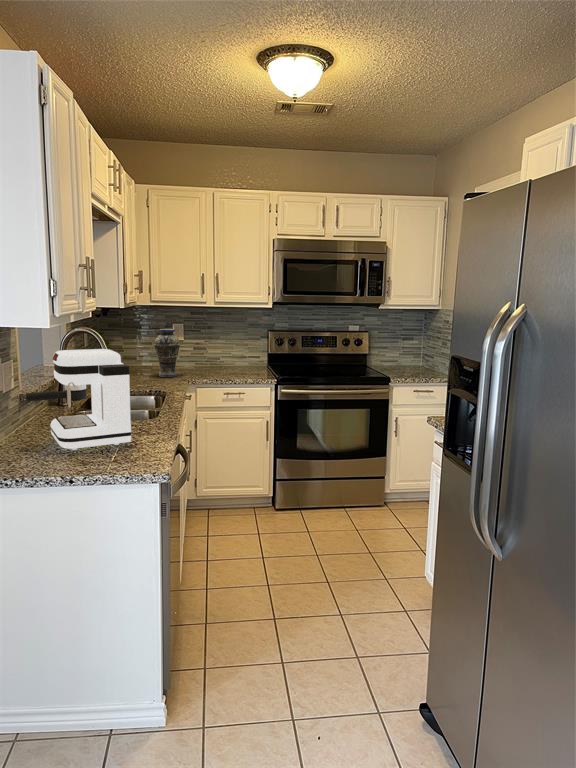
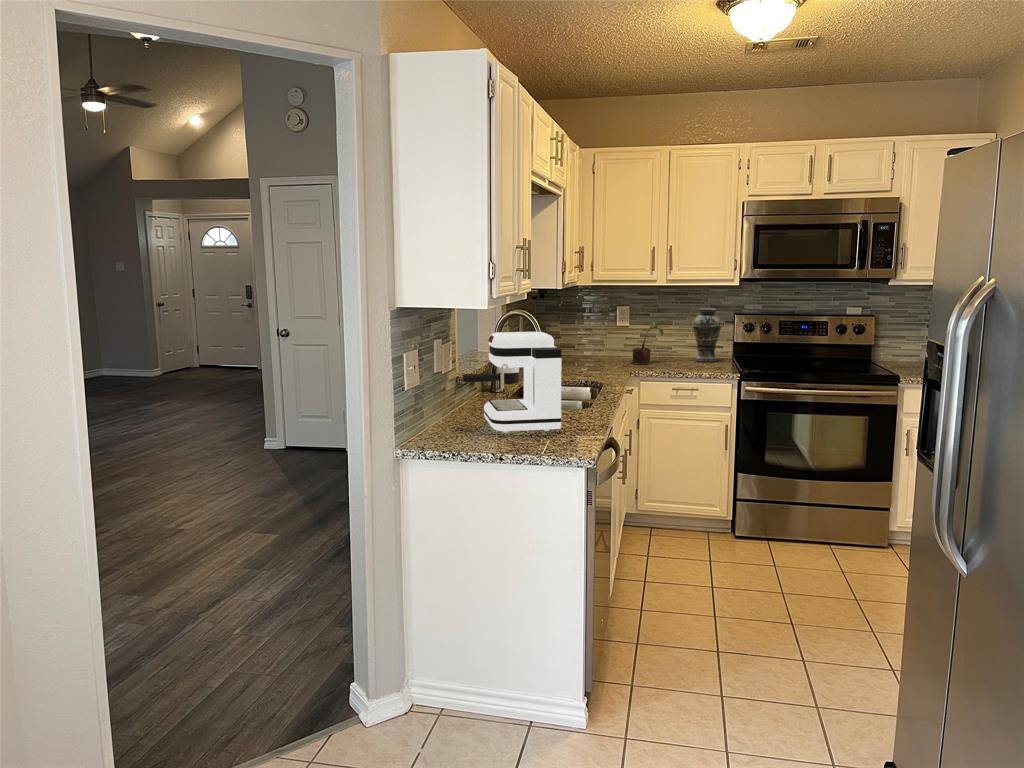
vase: present [154,329,180,377] -> present [692,309,722,362]
potted plant: none [185,335,212,373] -> present [632,320,663,364]

